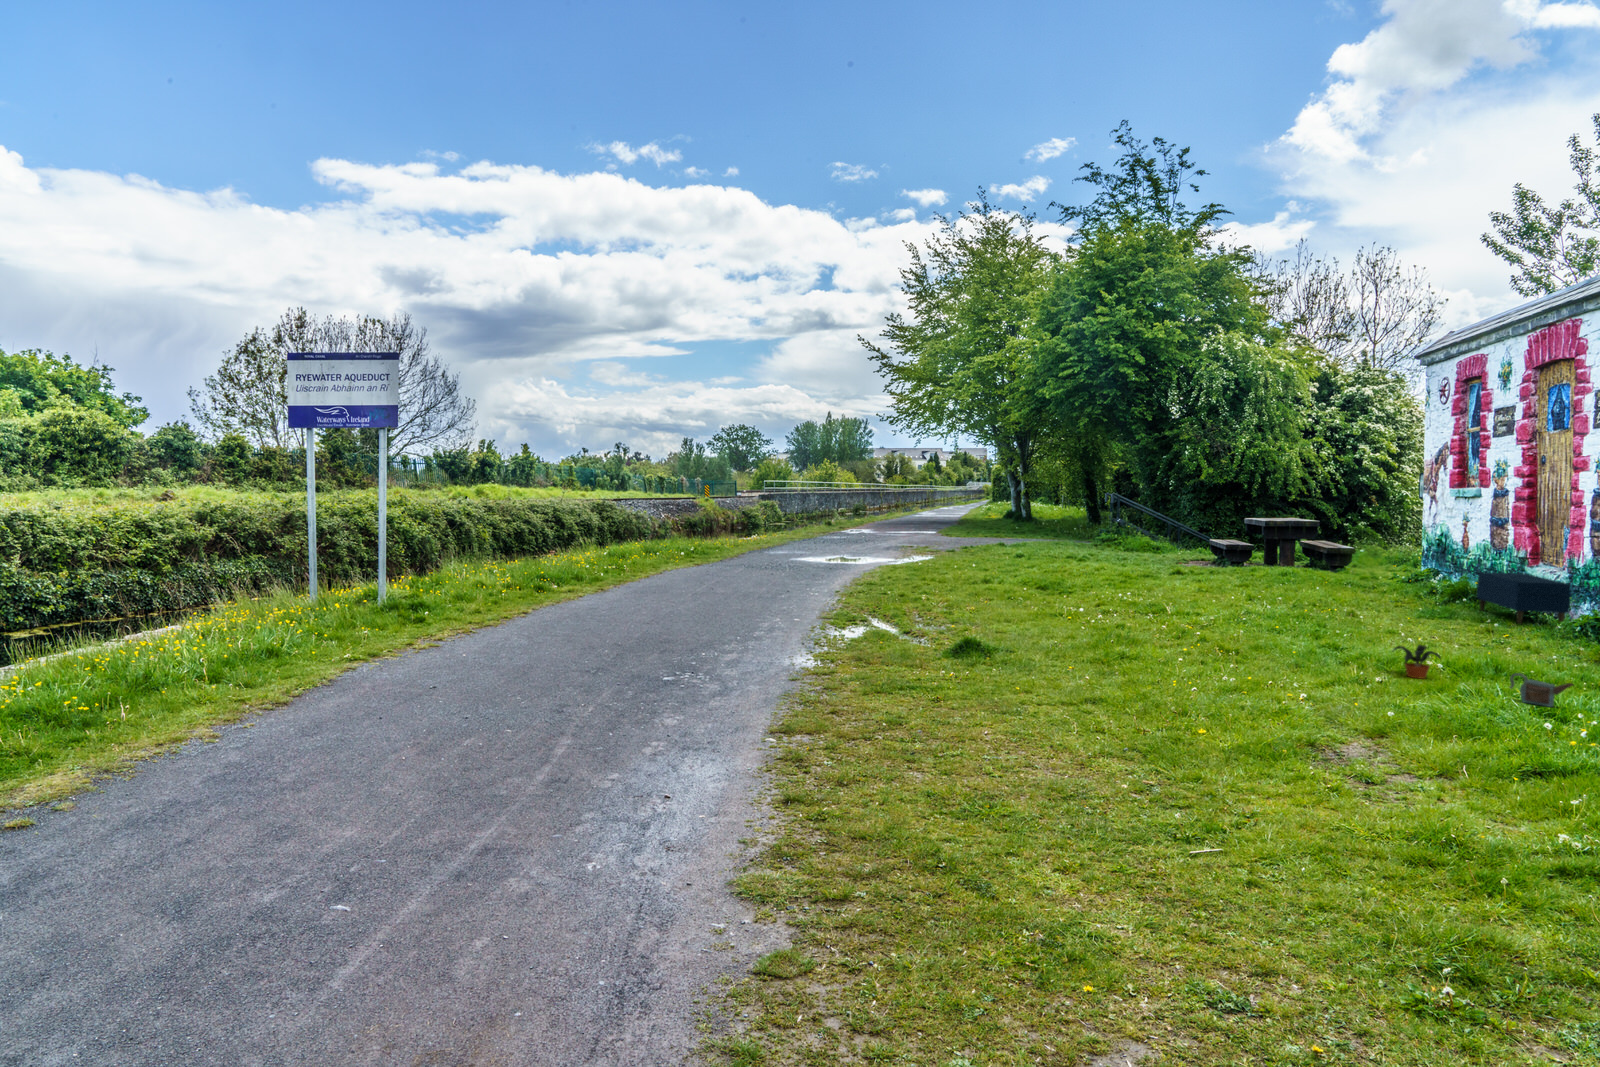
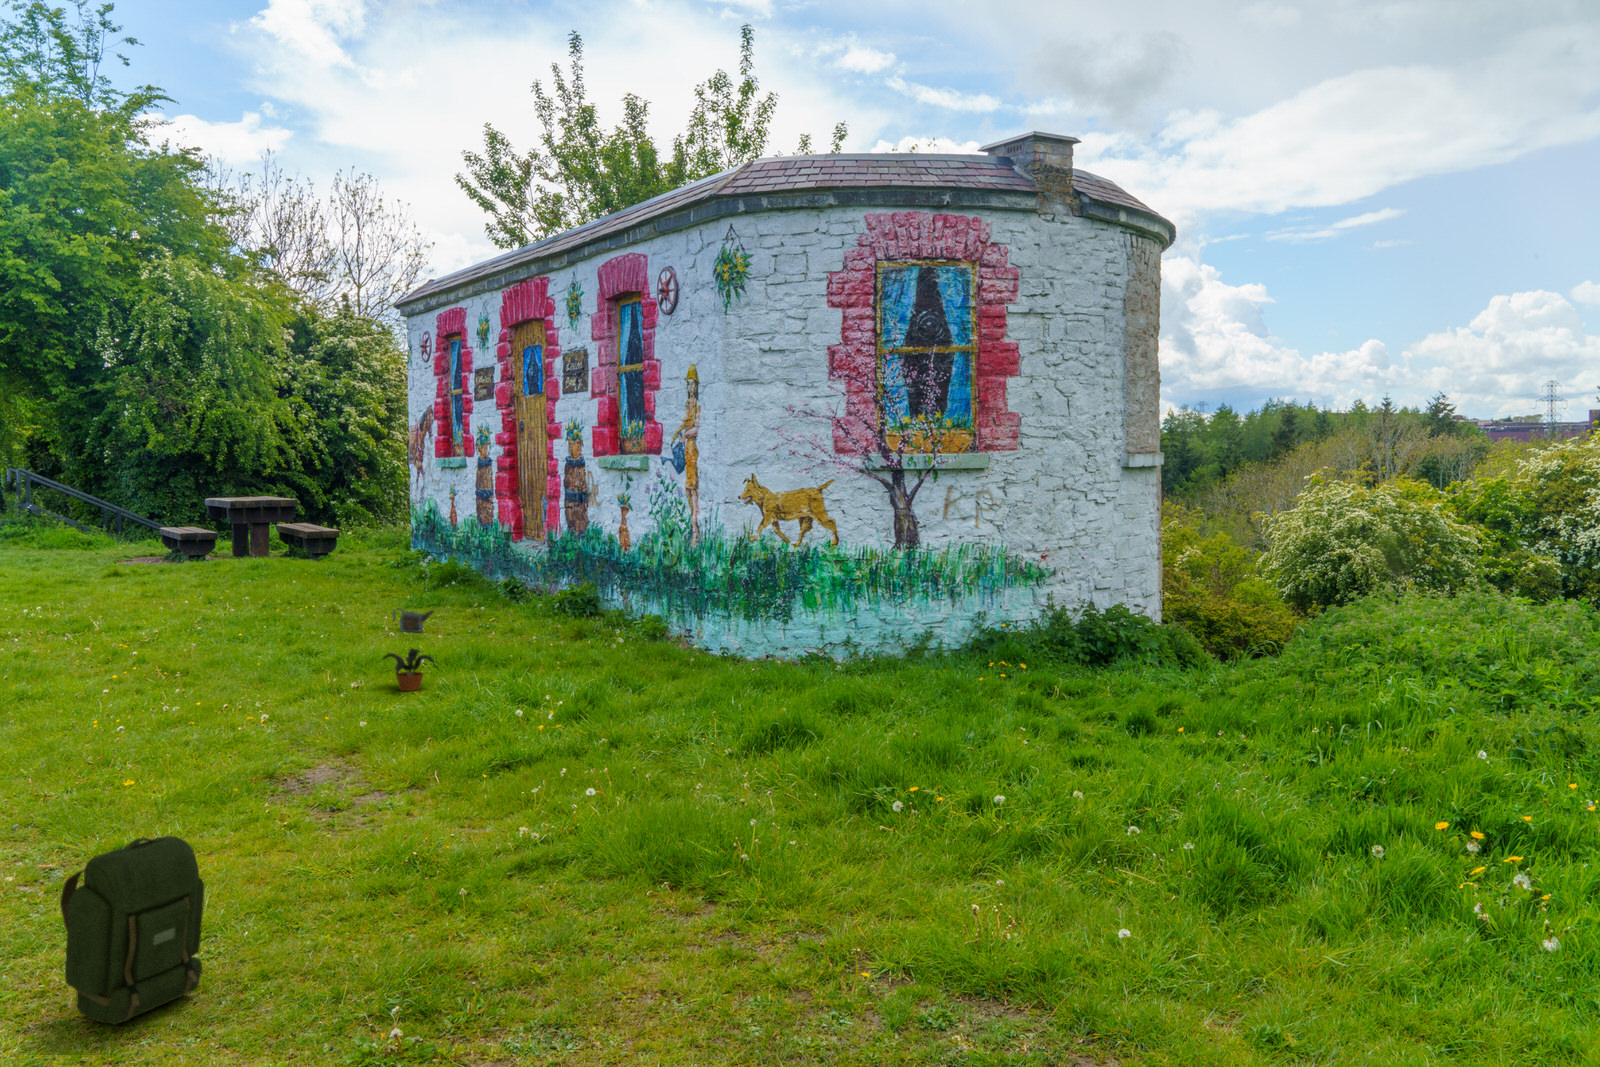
bench: present [1477,572,1570,624] -> none [469,551,550,607]
watering can: present [1510,673,1574,707] -> present [392,608,434,632]
backpack: none [1186,725,1270,831] -> present [60,836,204,1025]

